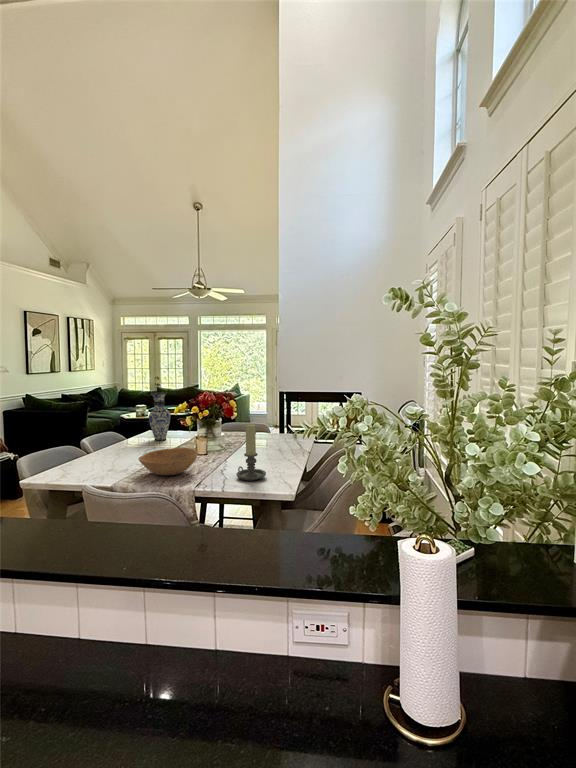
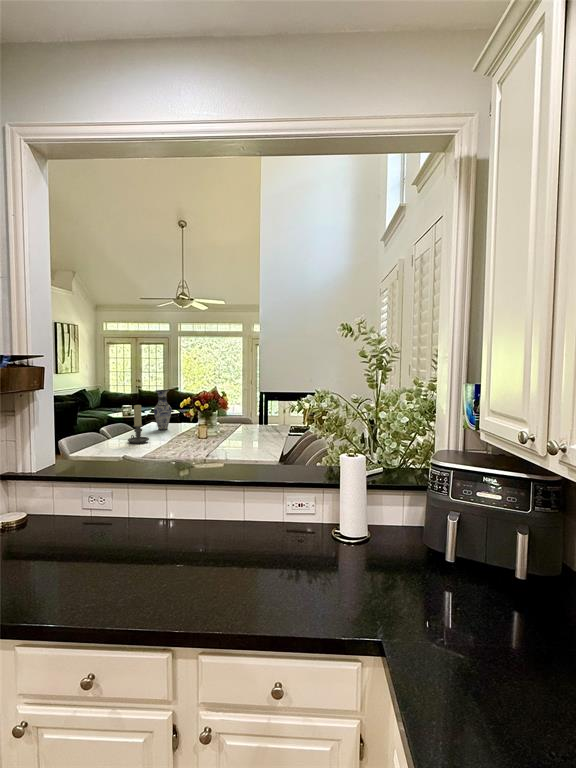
candle holder: present [236,424,266,481] -> present [128,405,149,443]
bowl: present [138,448,198,475] -> none [158,431,205,451]

